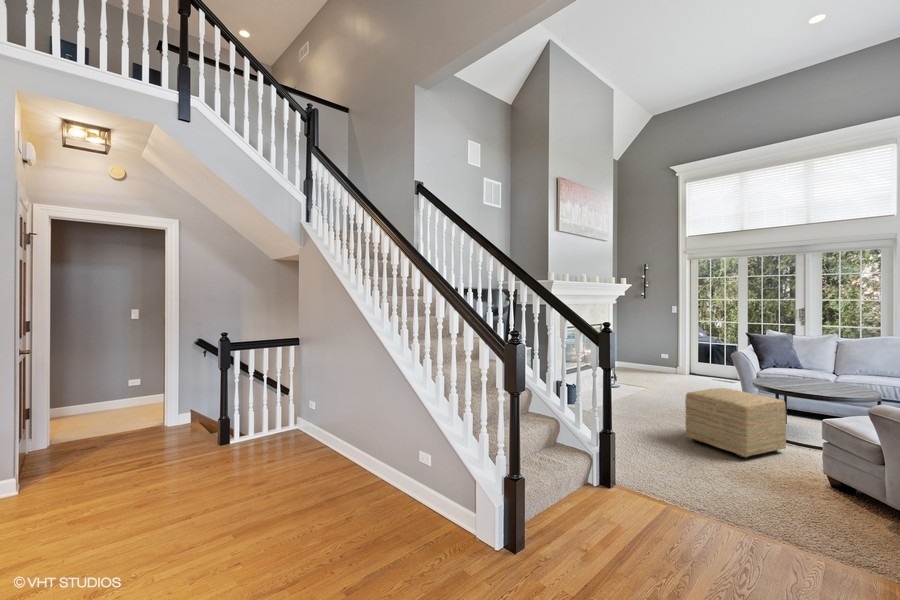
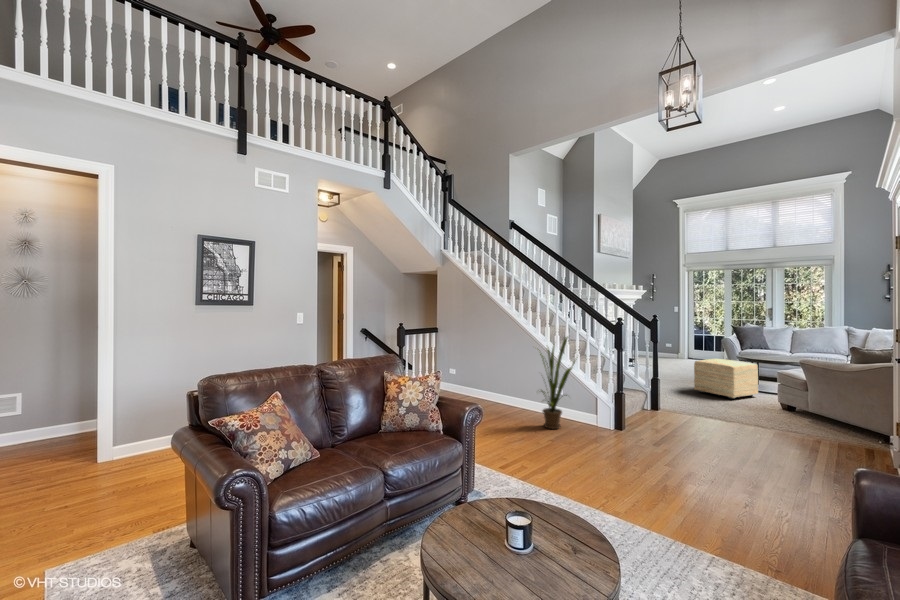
house plant: none [364,364,451,547] -> present [540,337,576,429]

